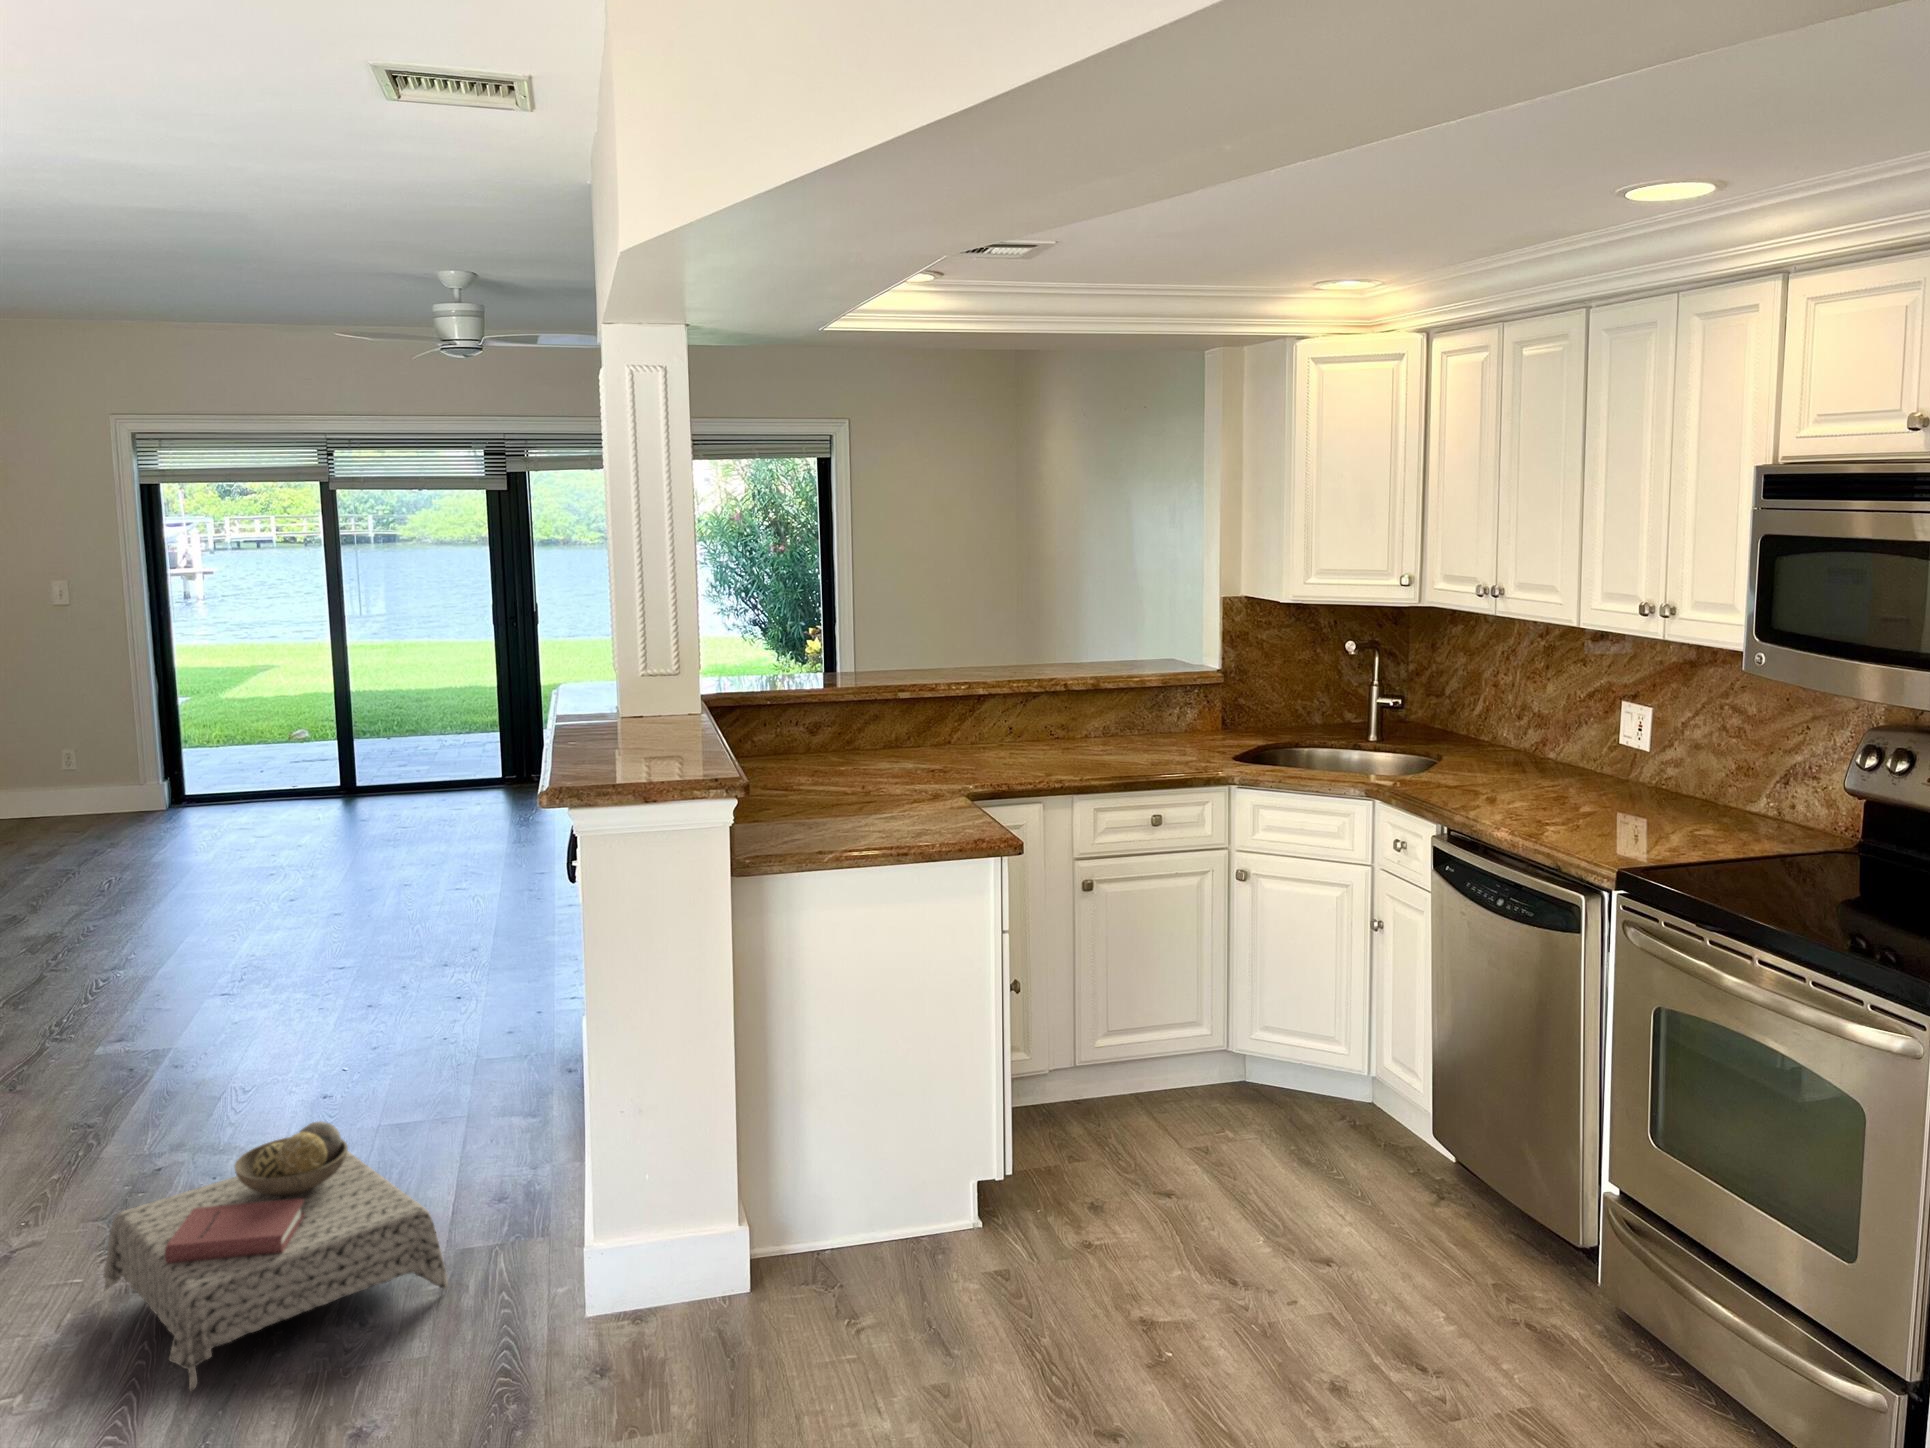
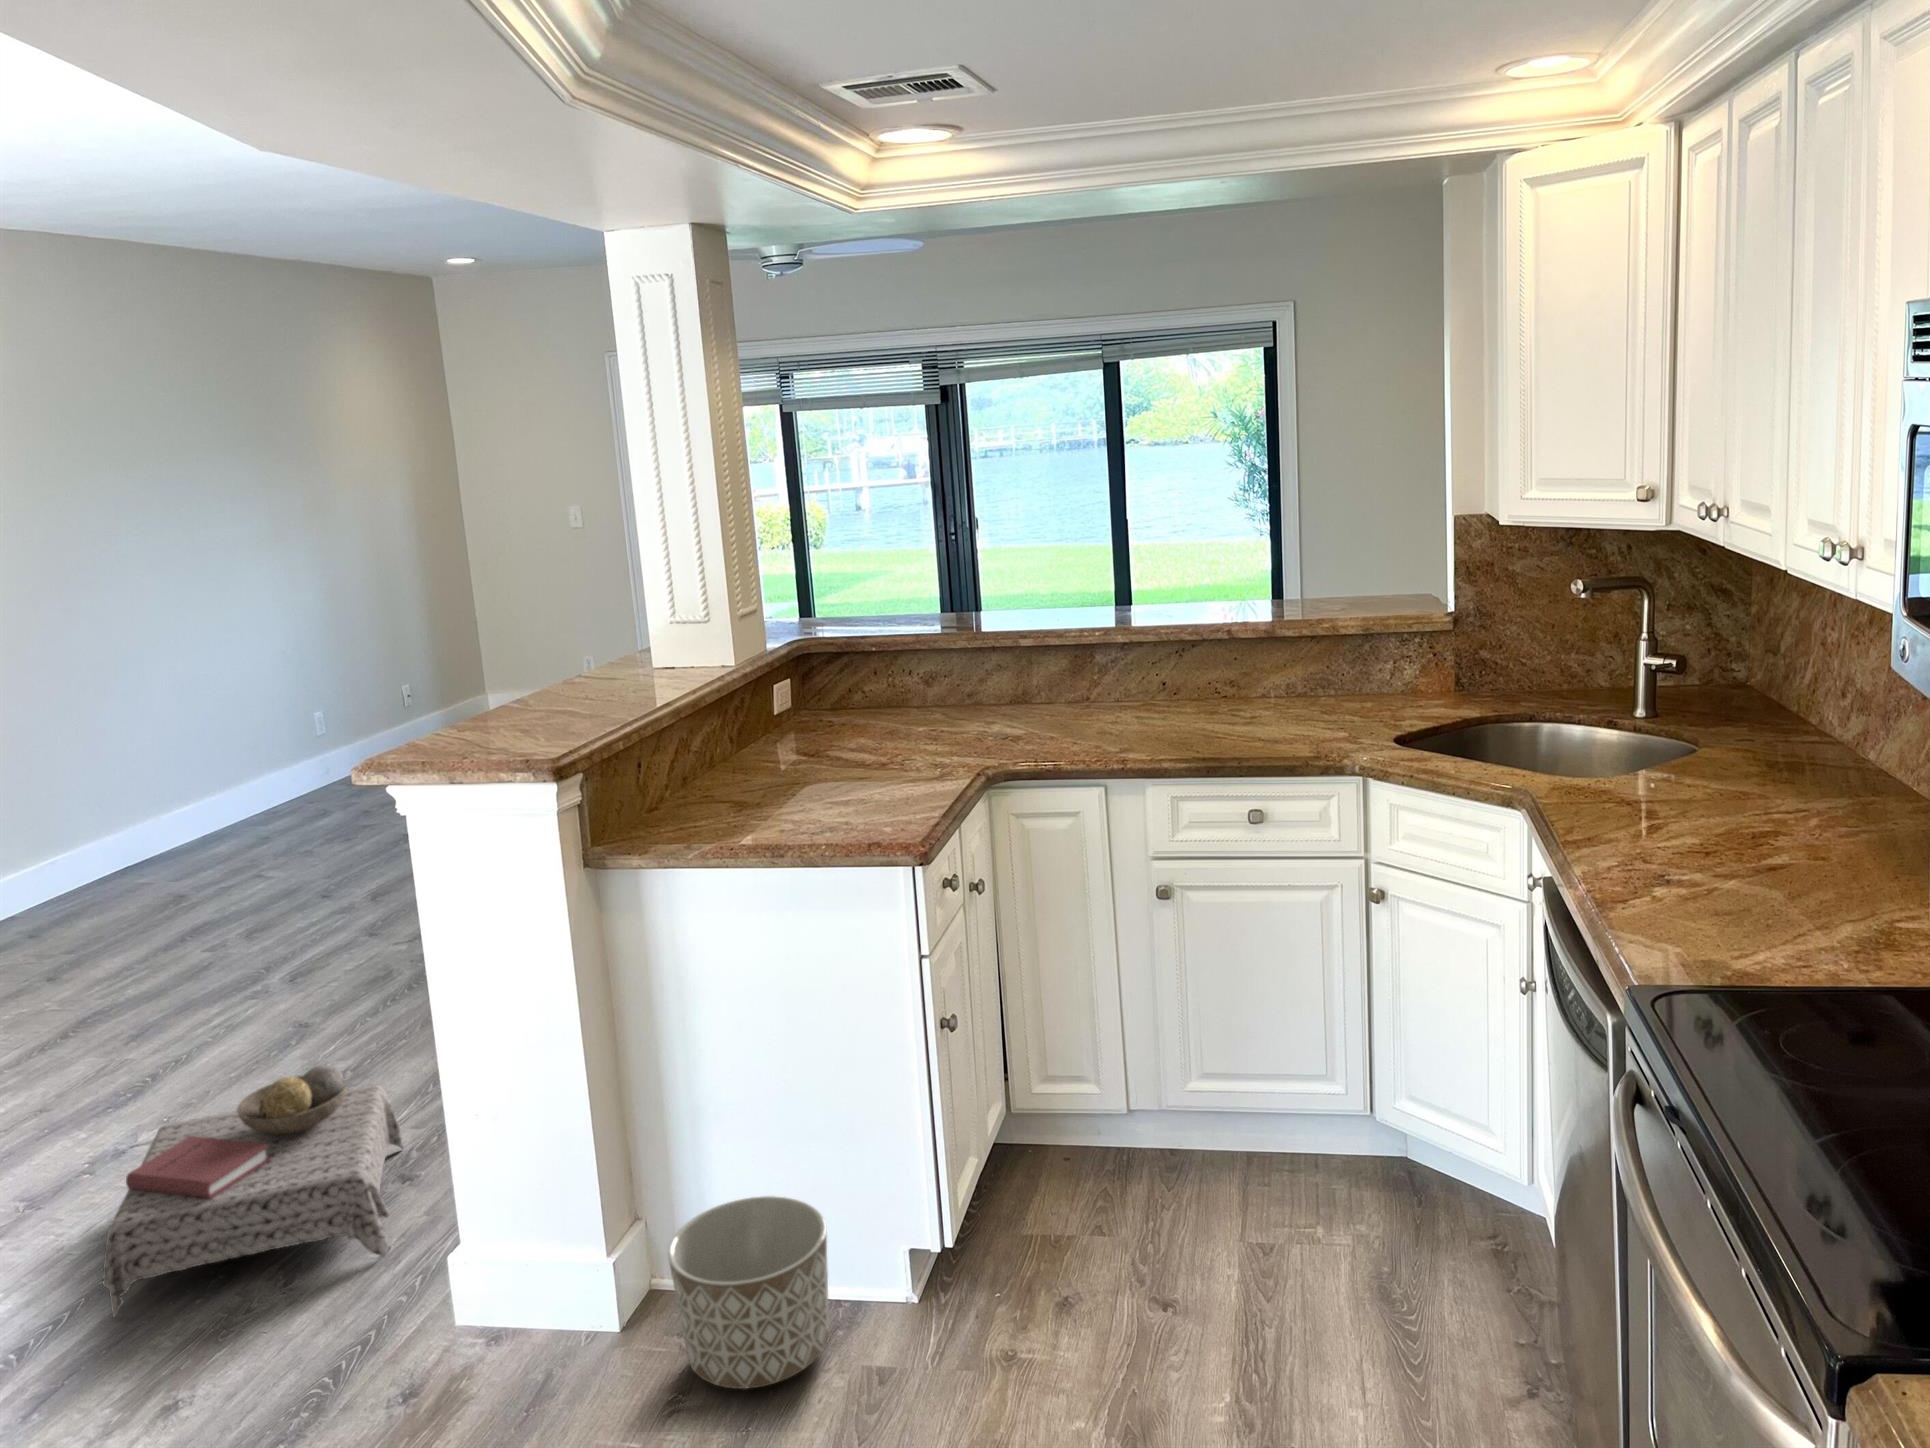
planter: none [827,1147,960,1300] -> present [668,1196,829,1389]

